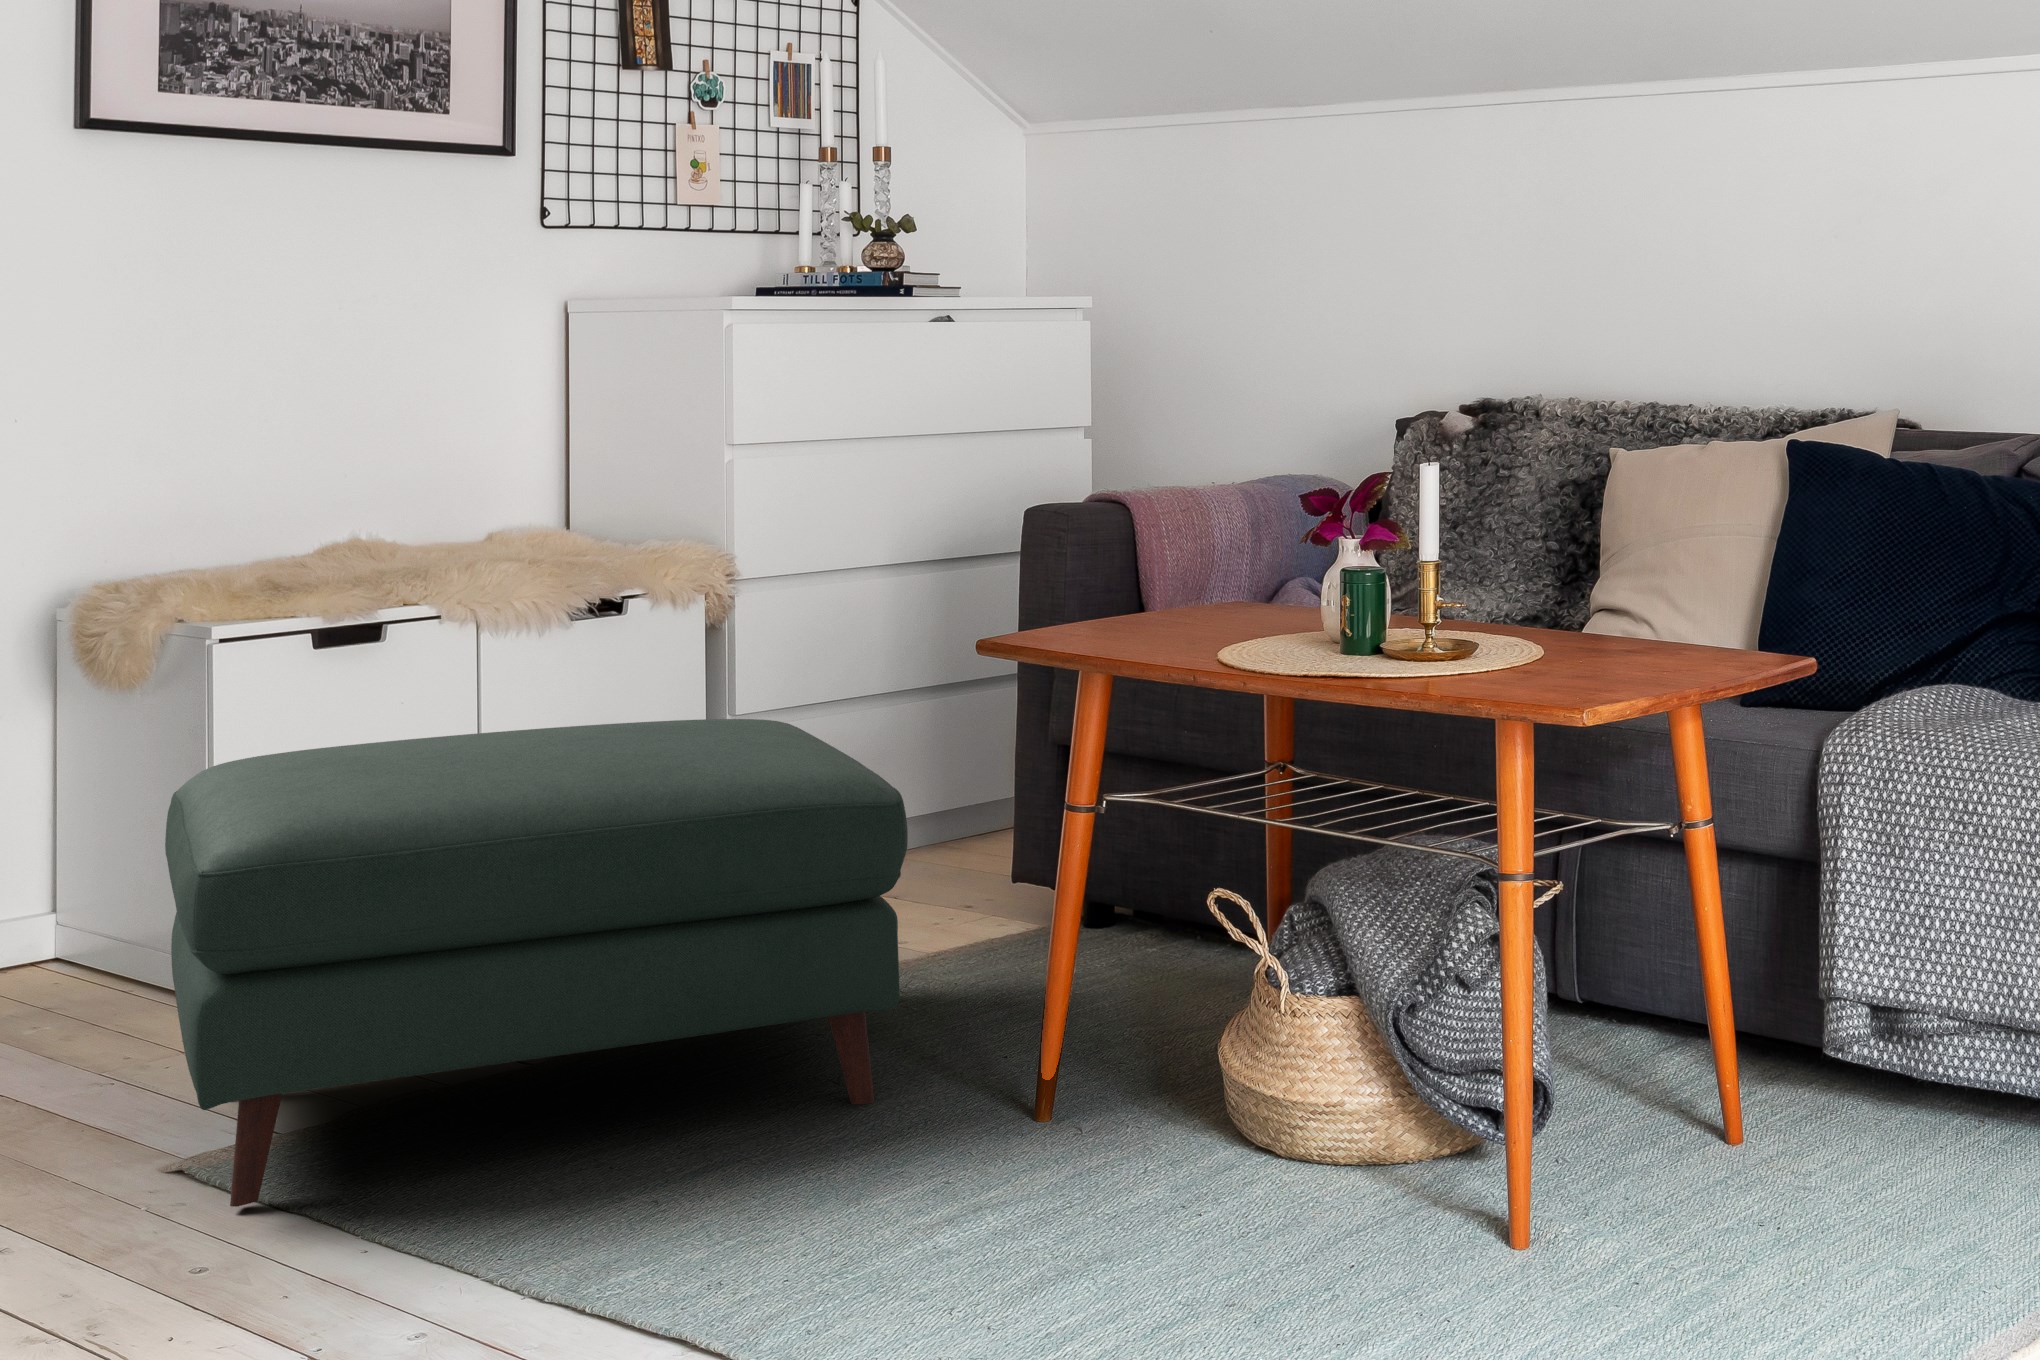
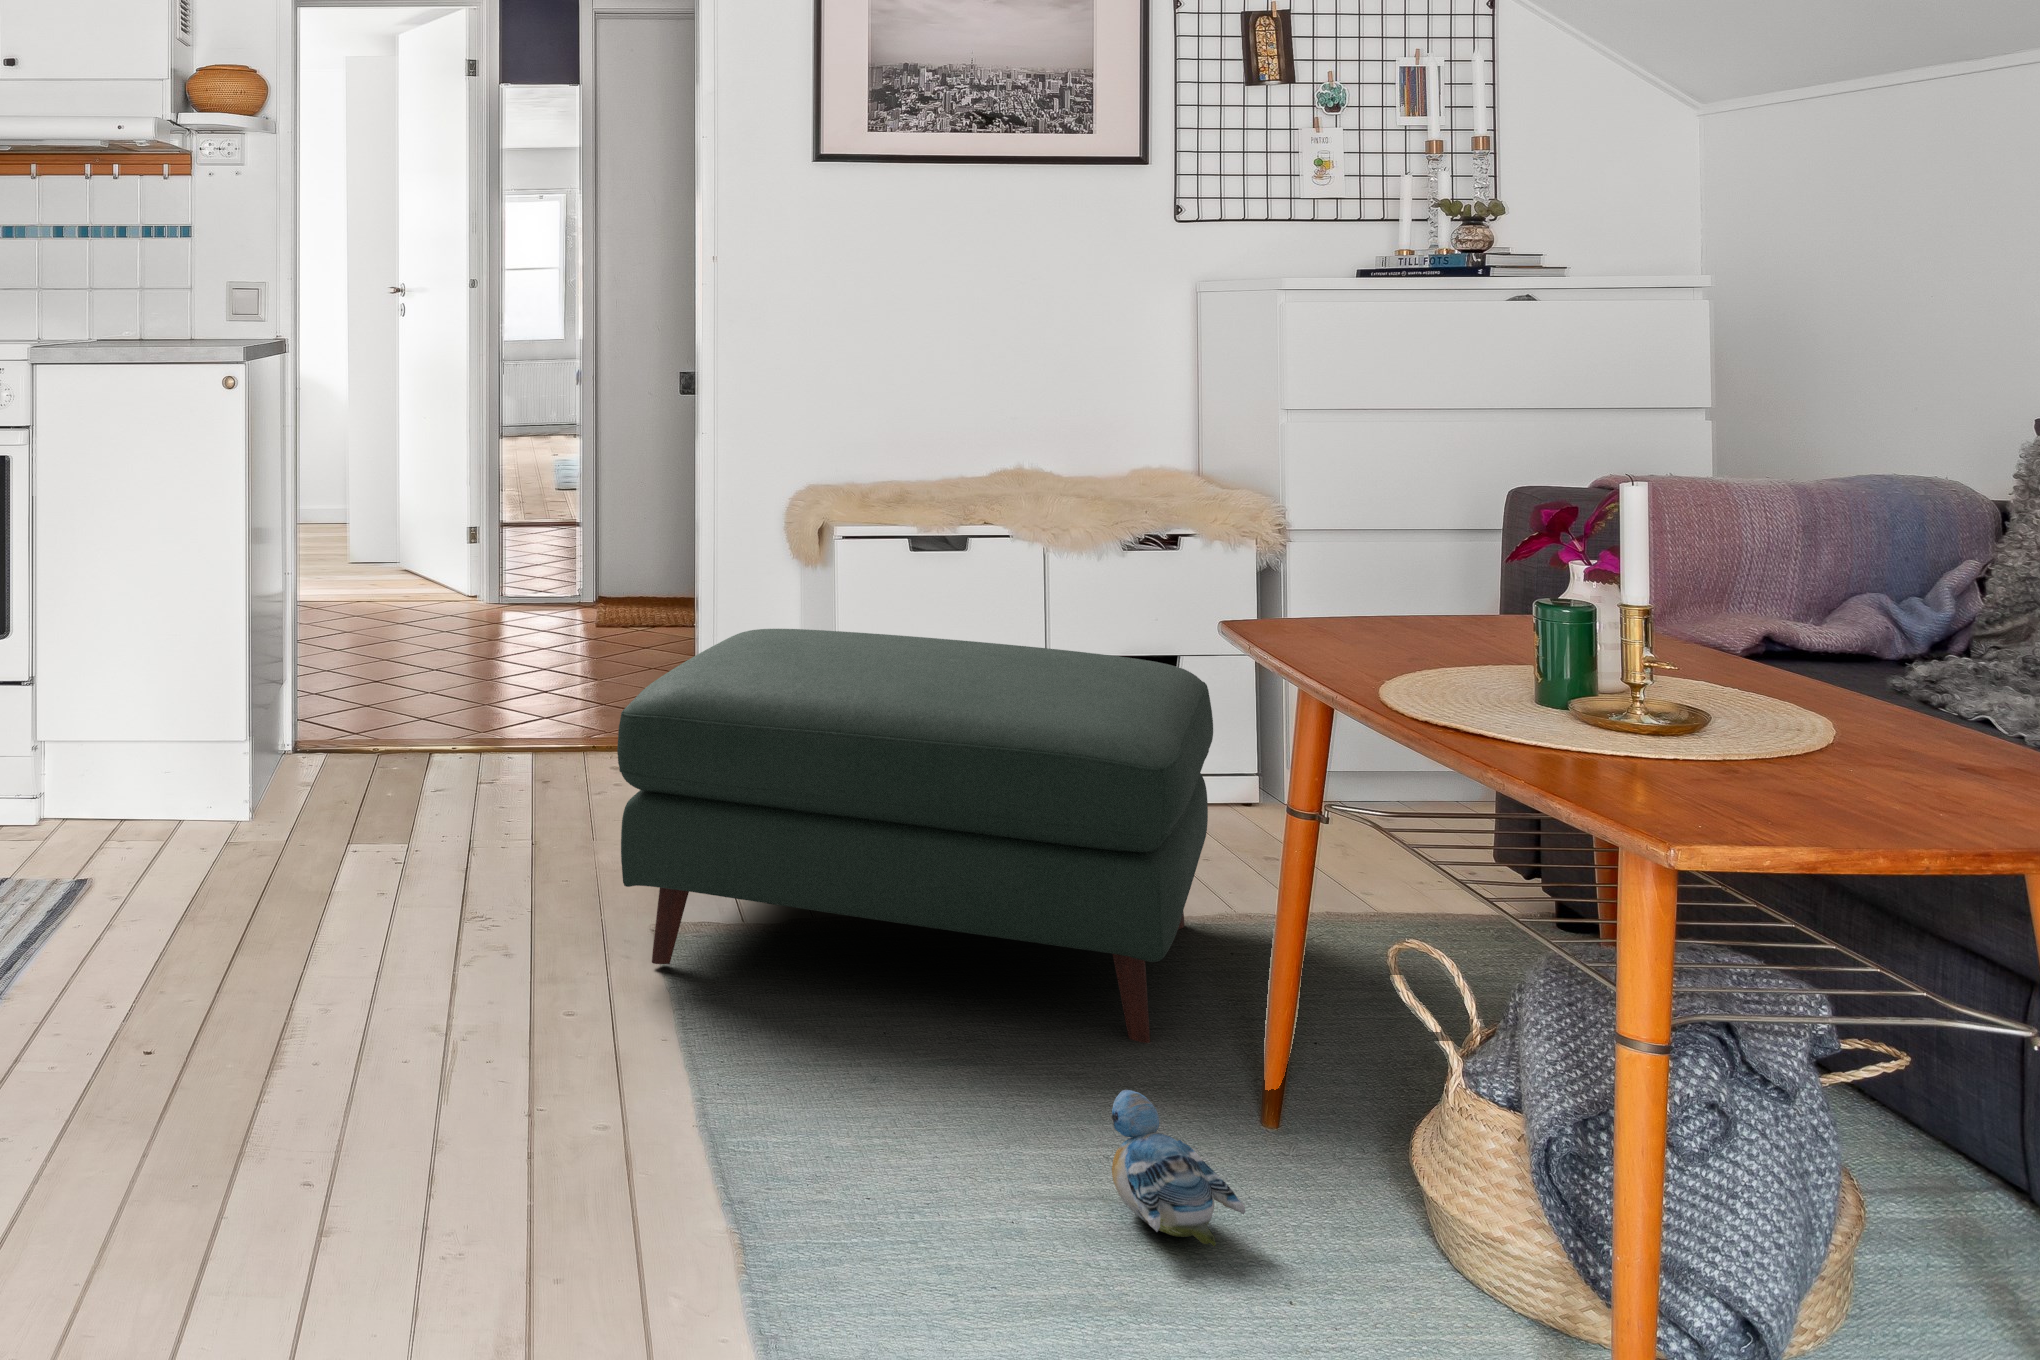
plush toy: none [993,1095,1139,1213] -> present [1112,1090,1245,1246]

